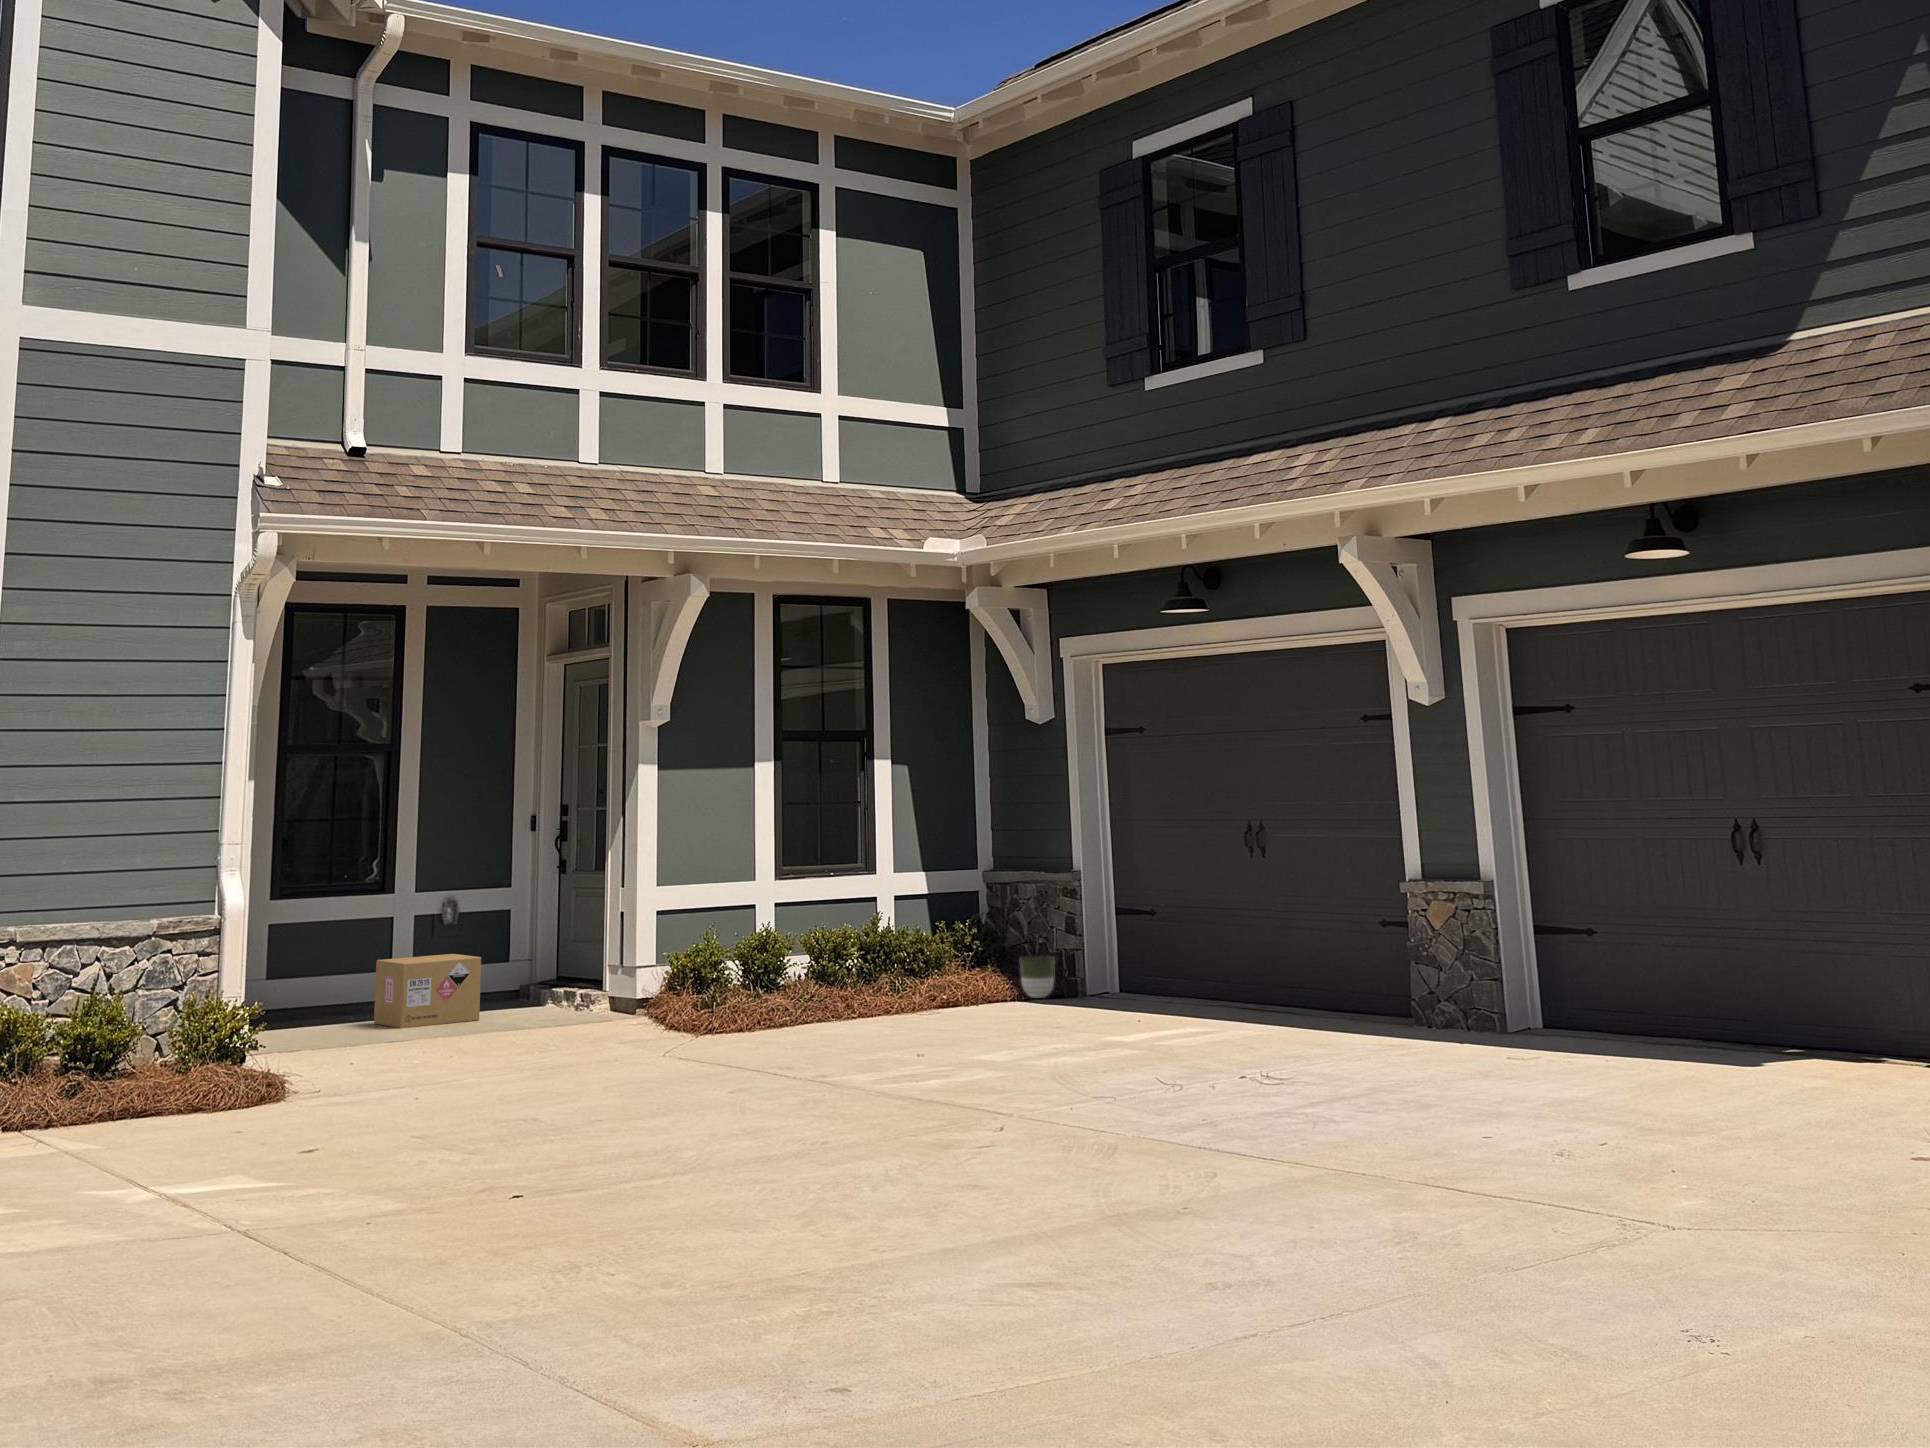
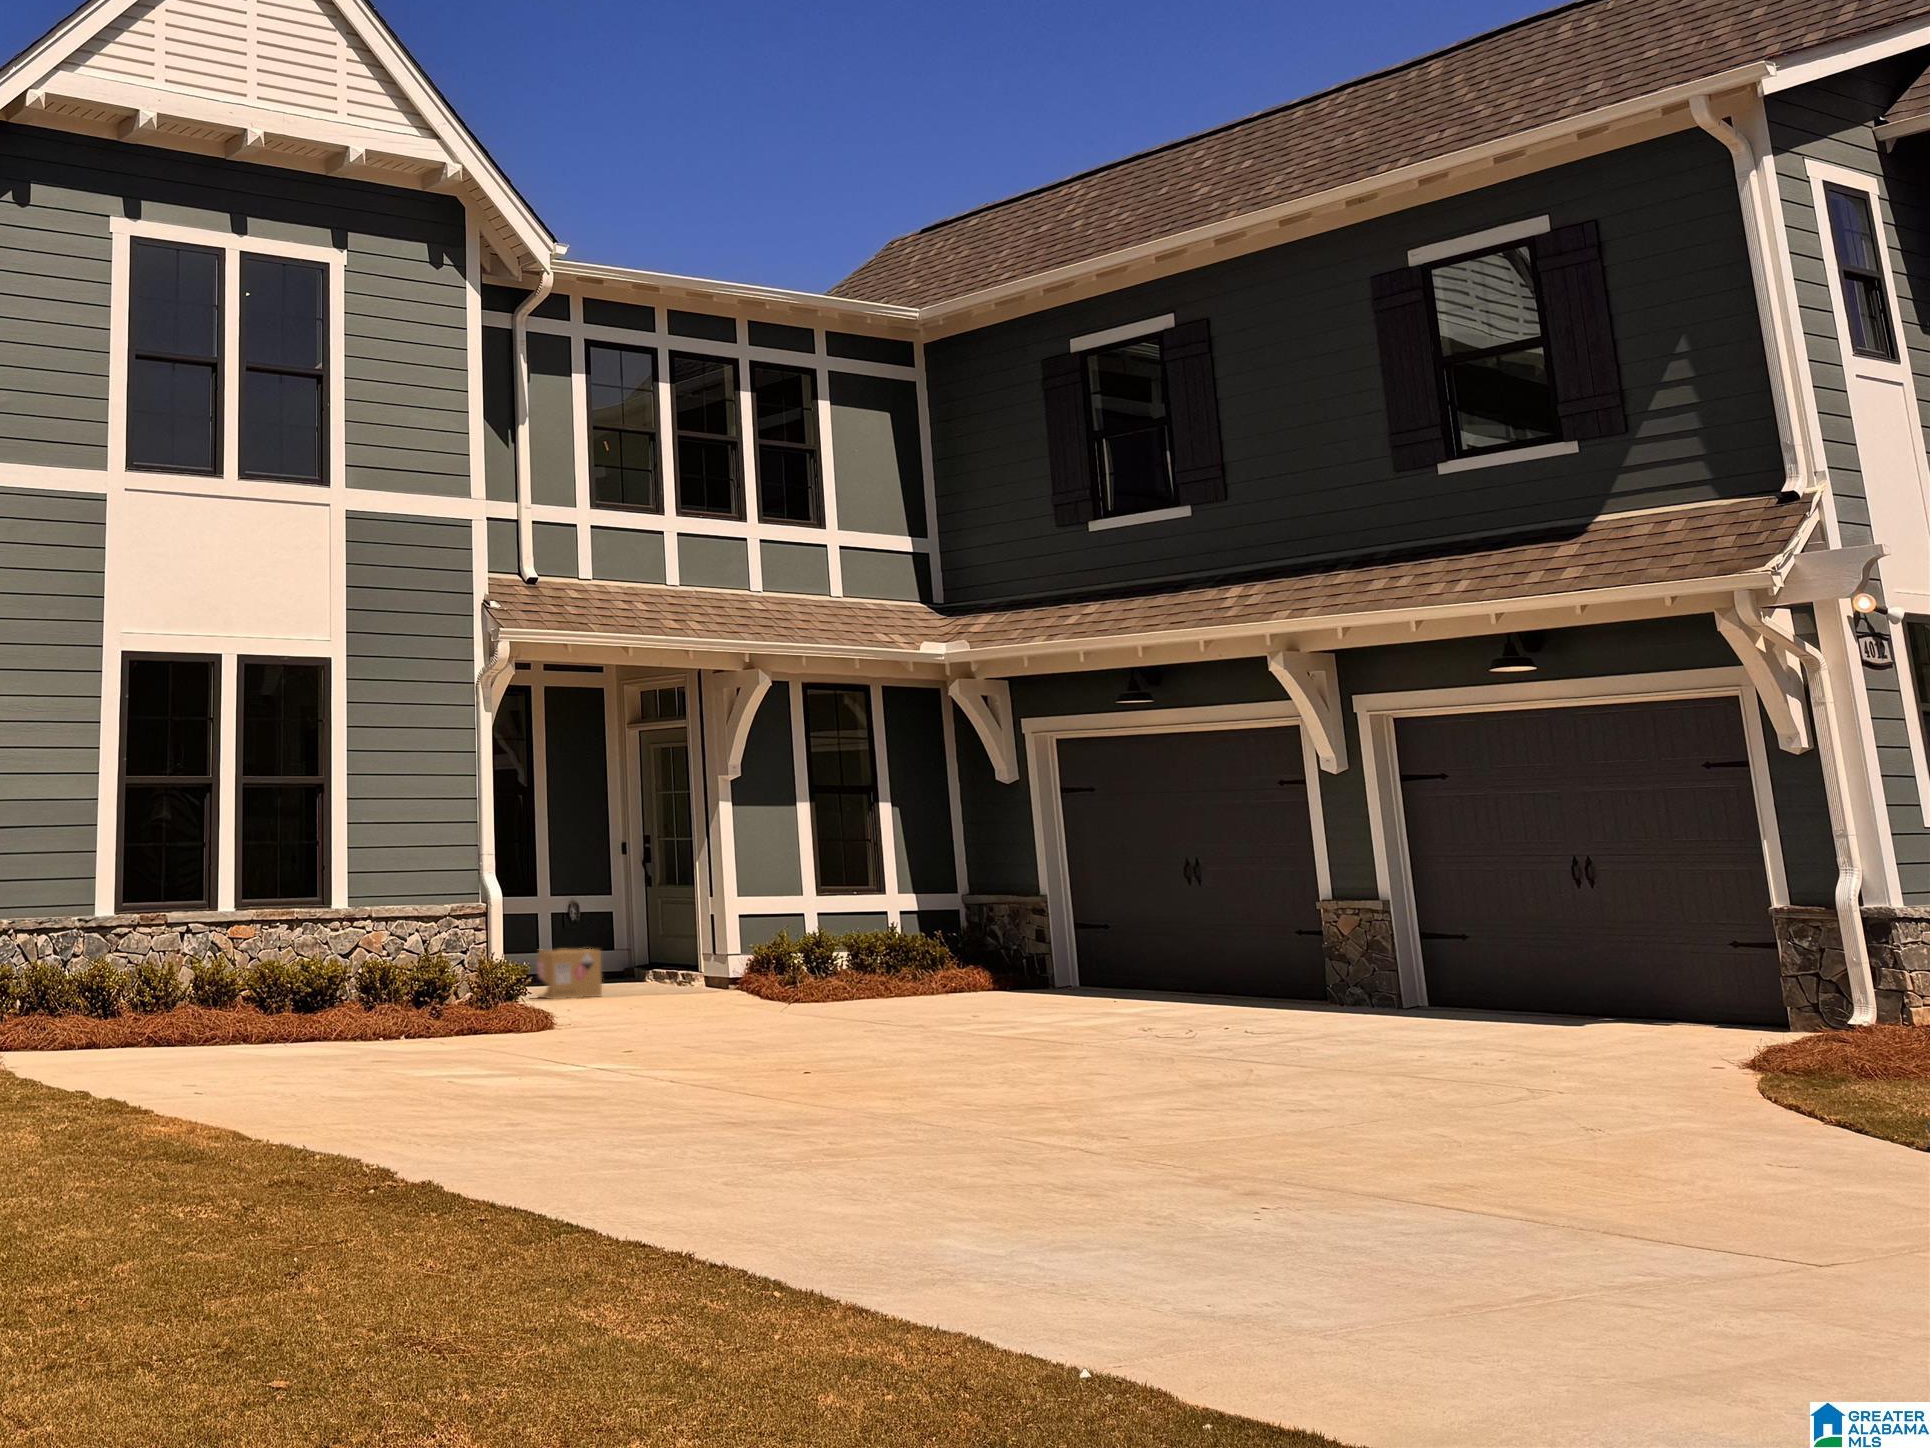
planter: present [1020,956,1055,998] -> none [999,962,1027,994]

